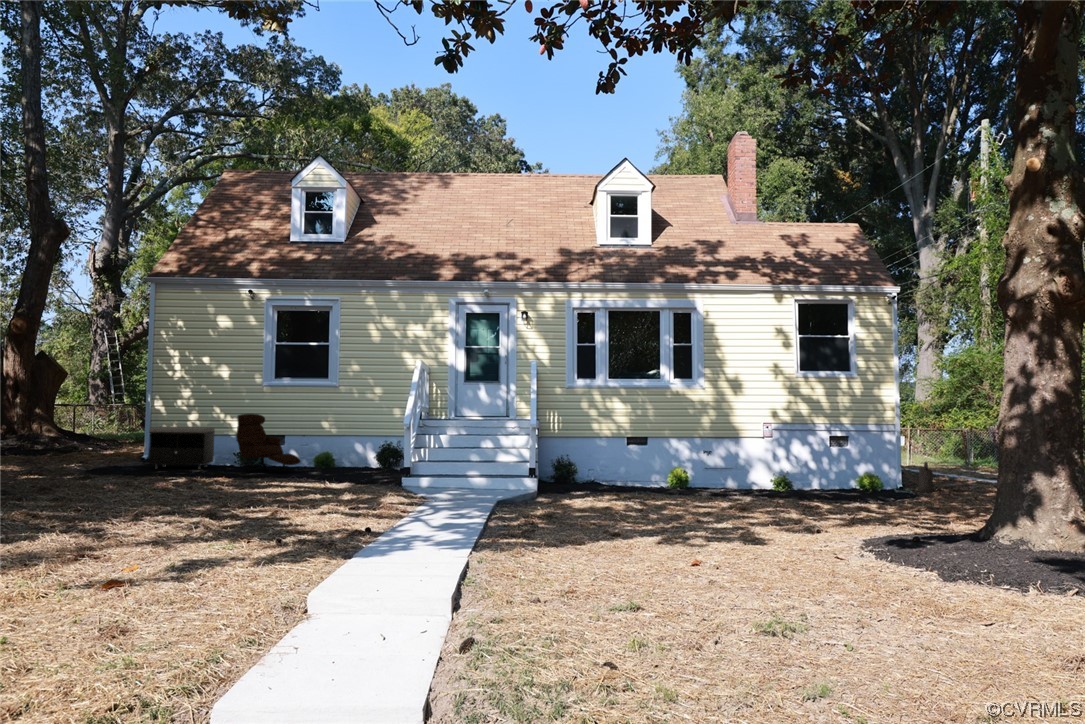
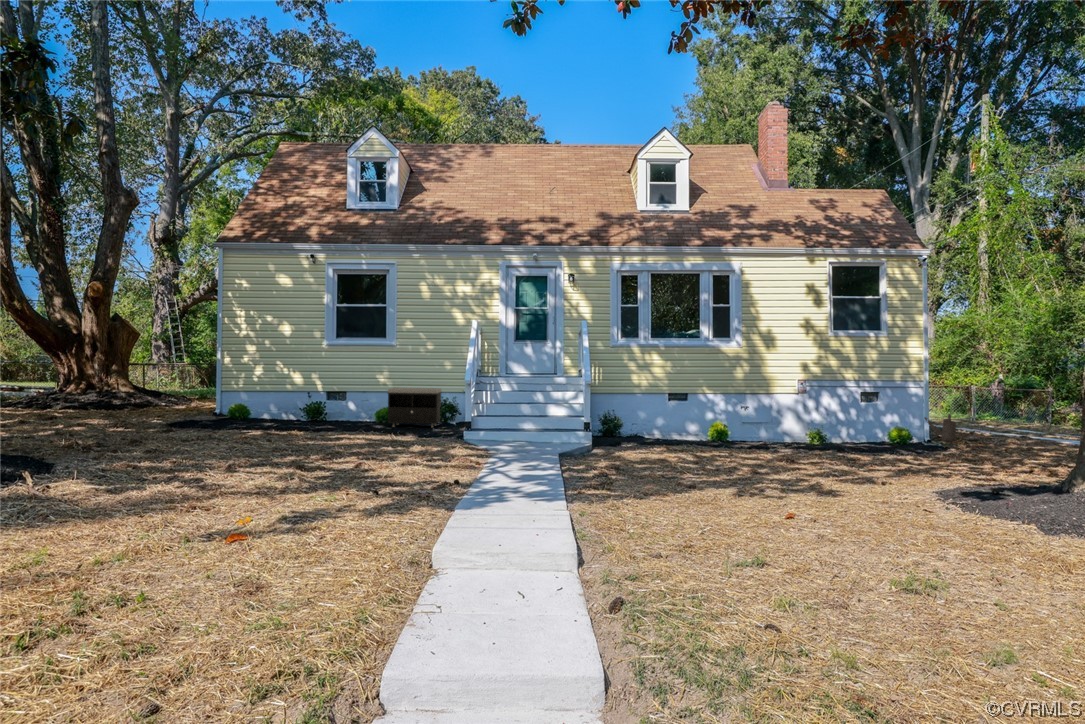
lounge chair: present [236,414,300,473] -> none [303,371,364,427]
storage bench: present [149,426,215,469] -> present [388,388,441,427]

